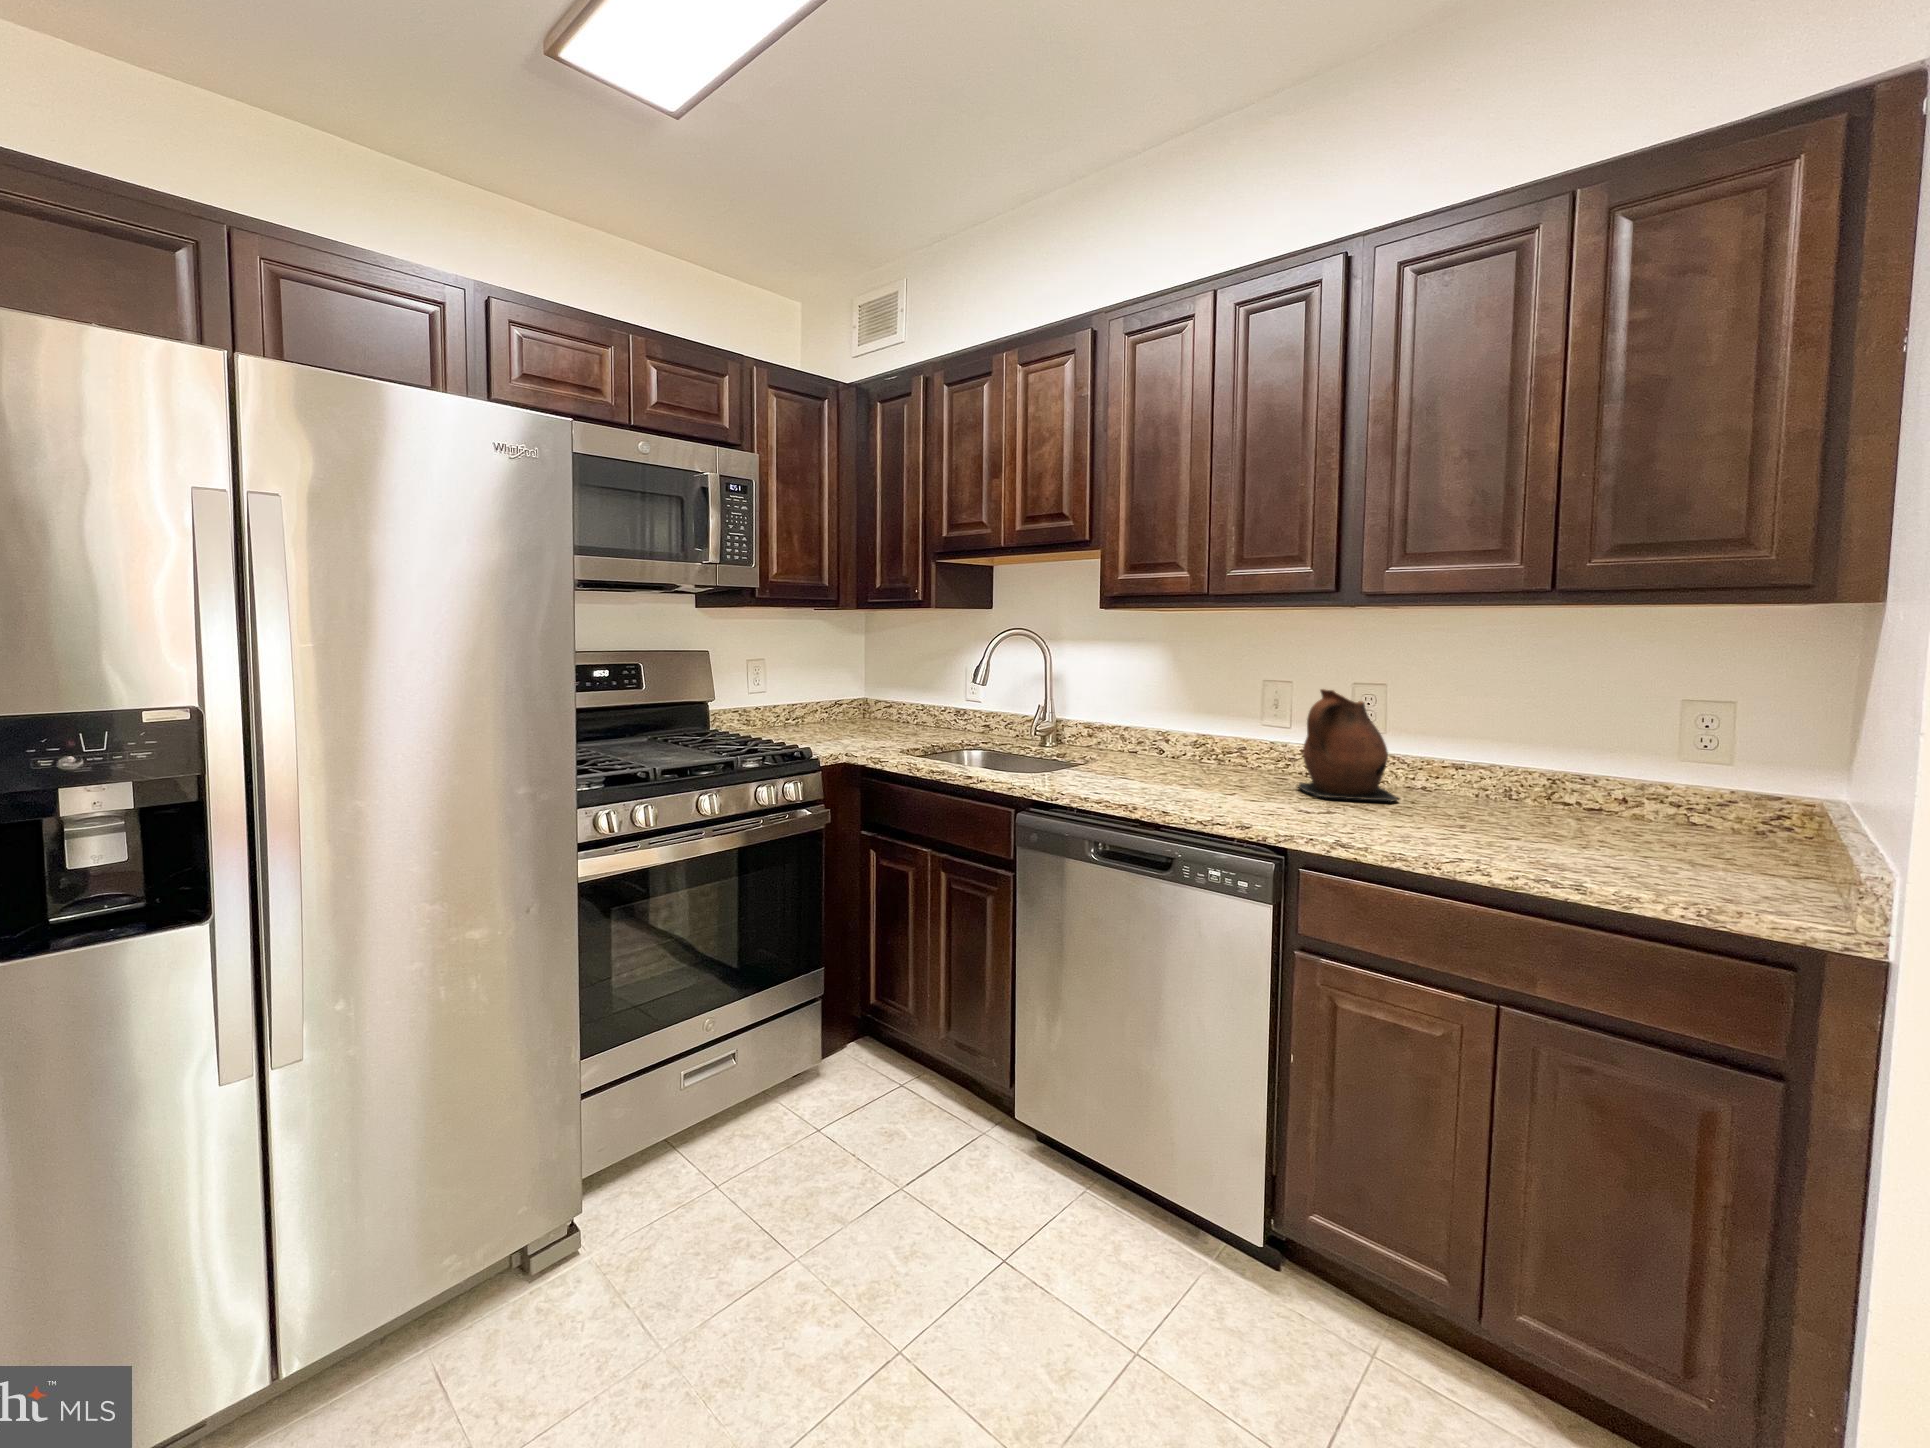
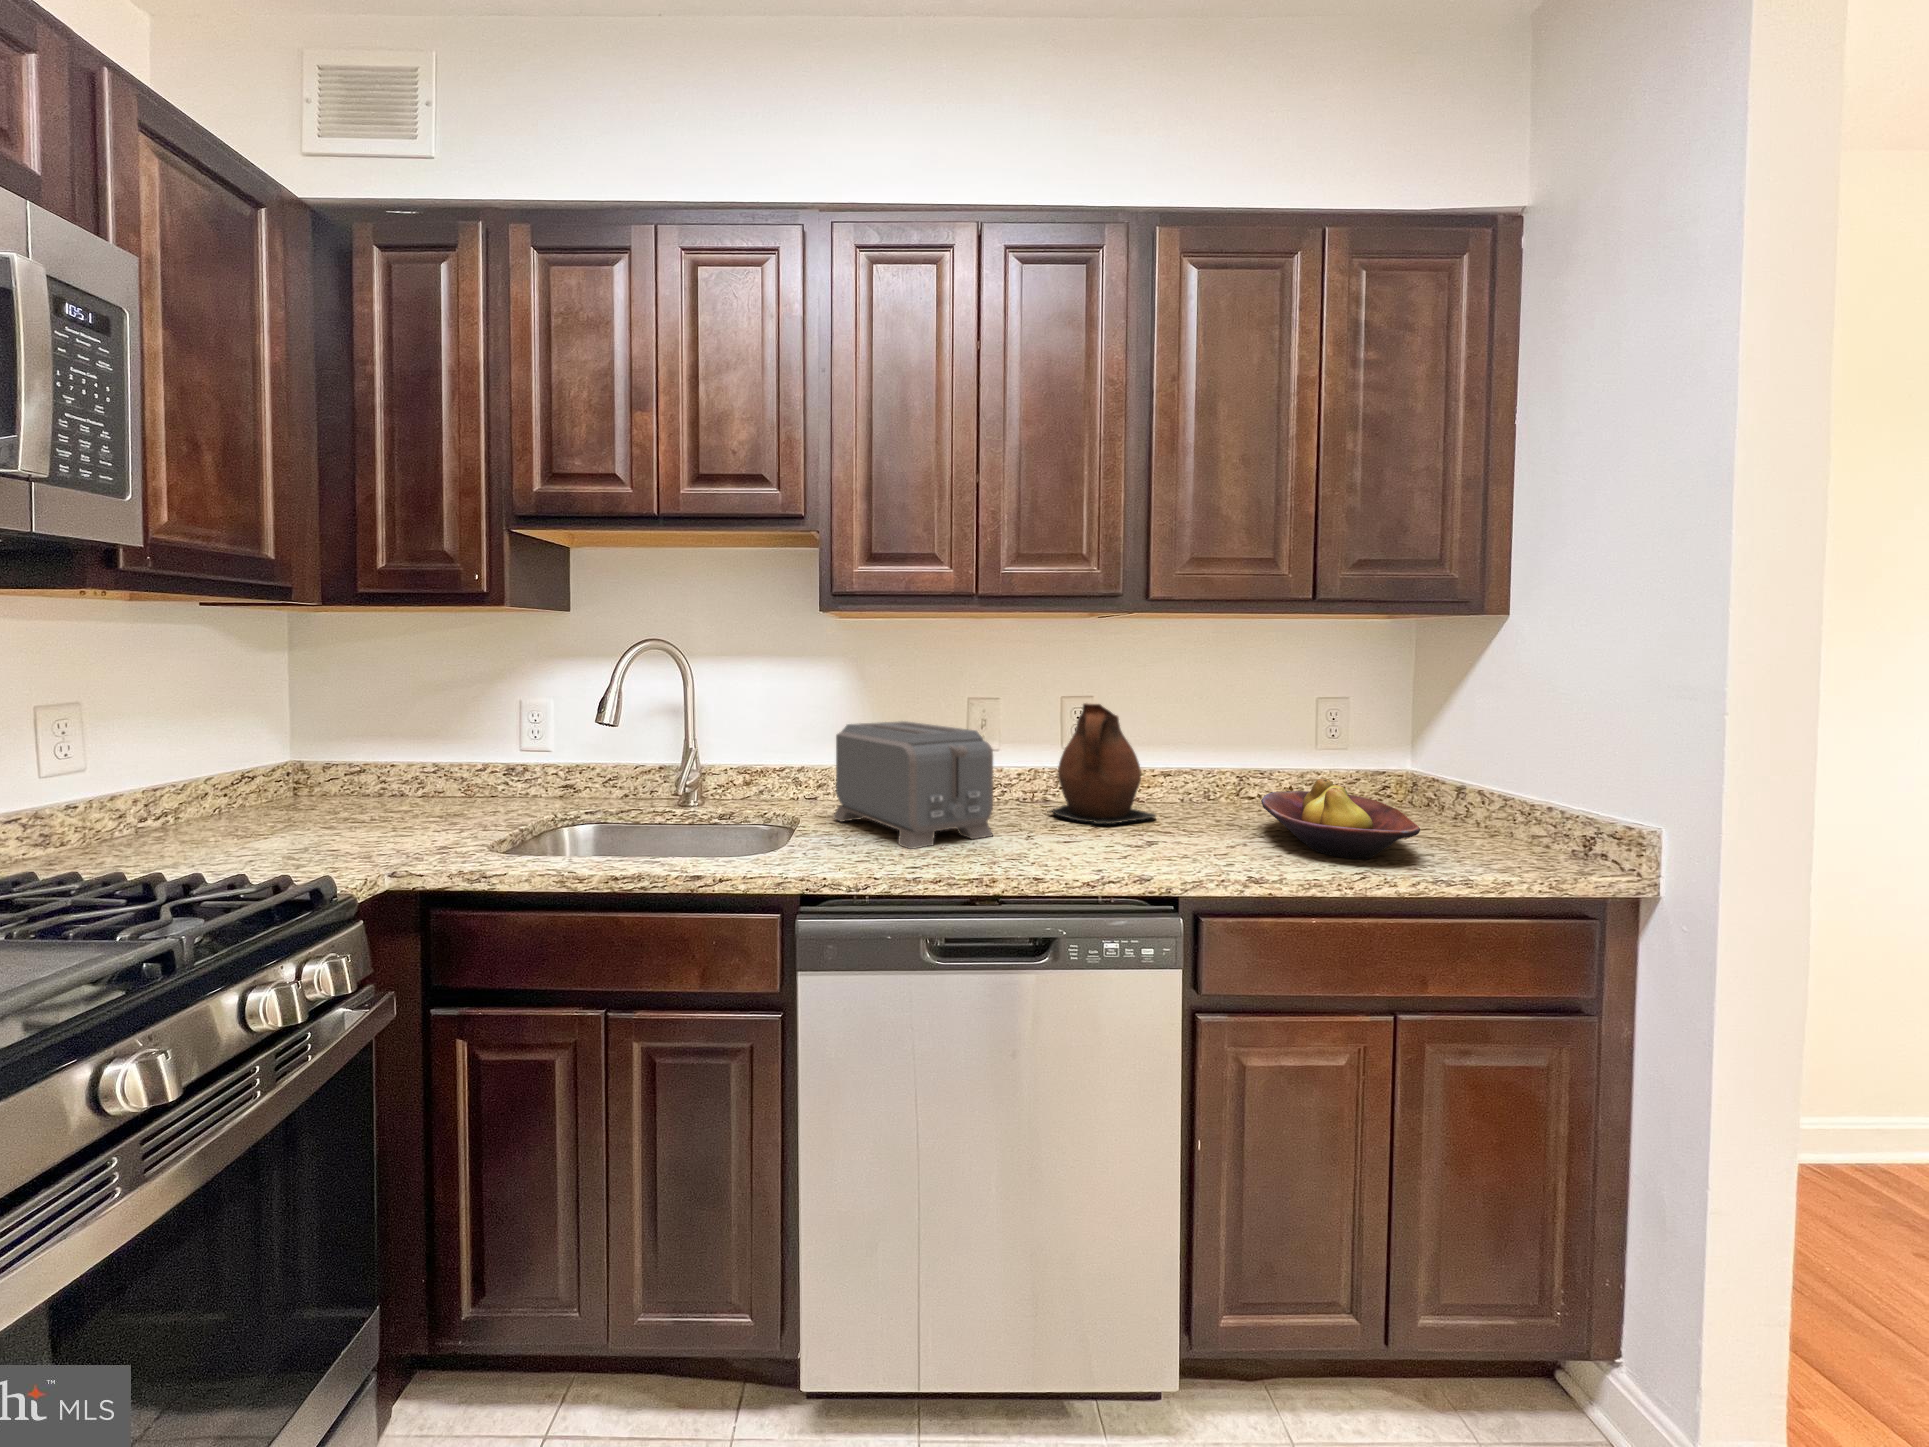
toaster: none [1118,695,1207,790] -> present [833,721,993,849]
fruit bowl: none [1433,781,1632,856] -> present [1261,779,1420,859]

